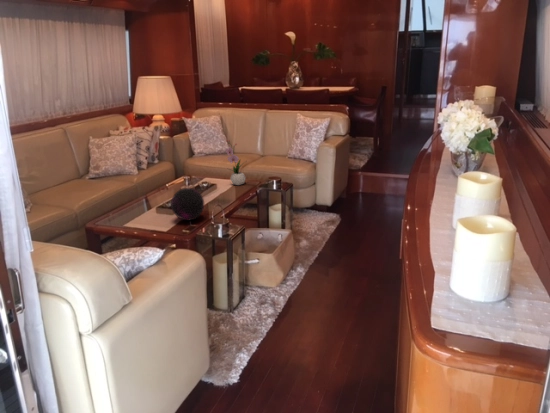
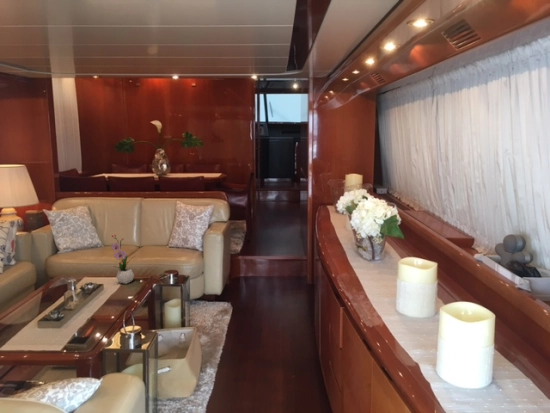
decorative orb: present [171,188,204,220] -> none [61,294,102,333]

